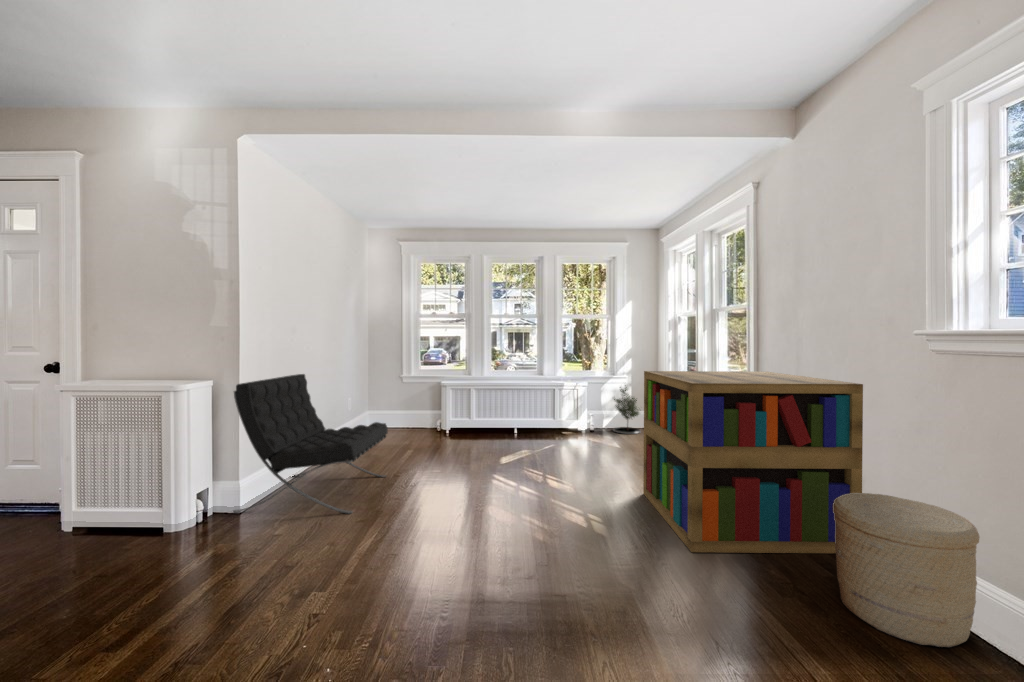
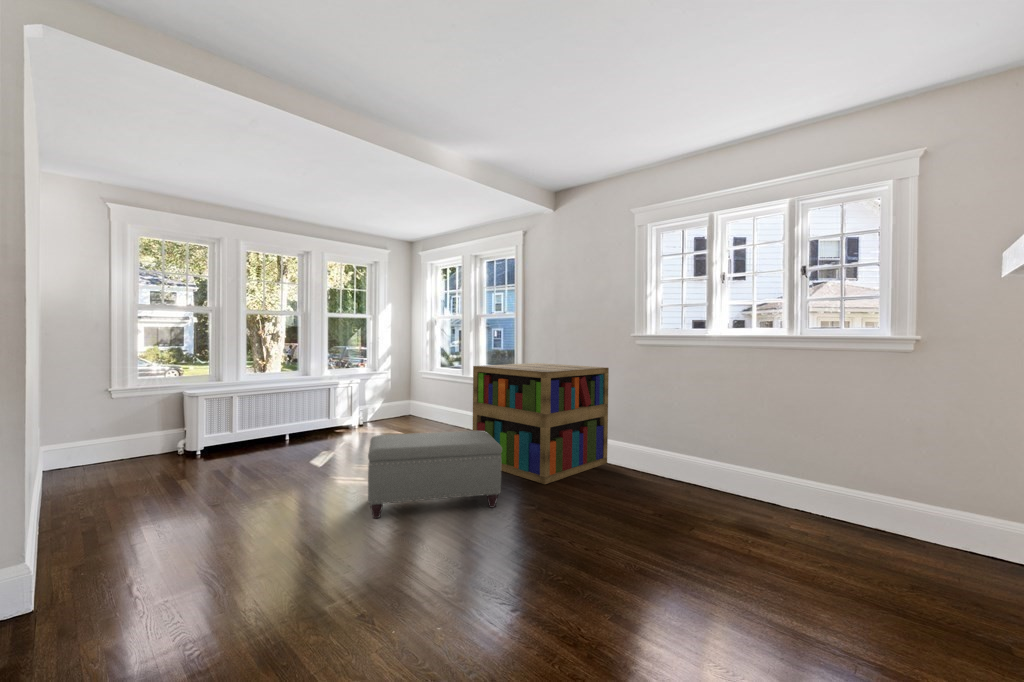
lounge chair: present [233,374,388,514] -> none [44,391,246,600]
potted tree: present [613,385,641,434] -> none [378,378,407,424]
ottoman: none [448,439,614,558] -> present [368,431,502,518]
woven basket: present [833,493,980,647] -> none [618,425,676,490]

